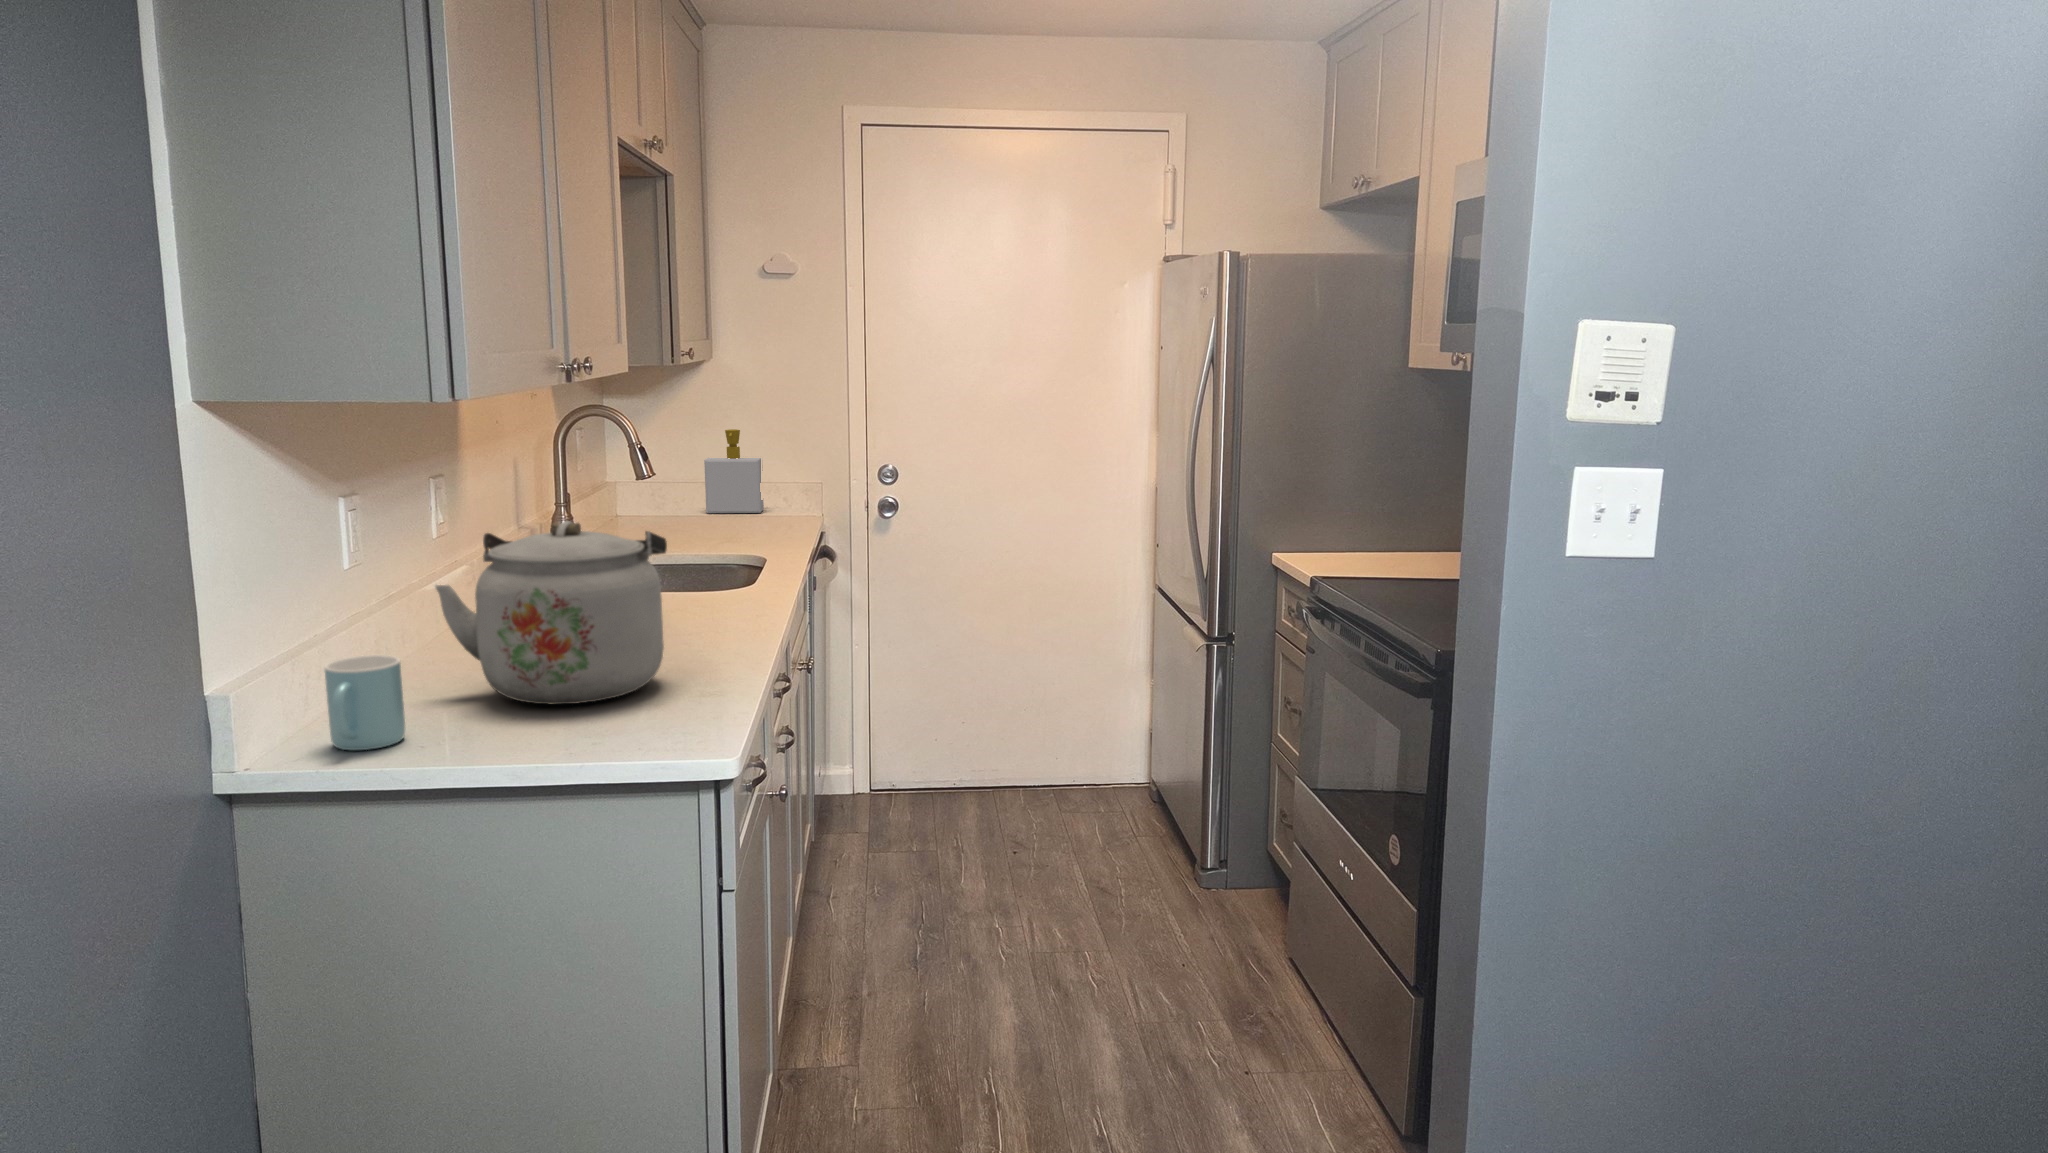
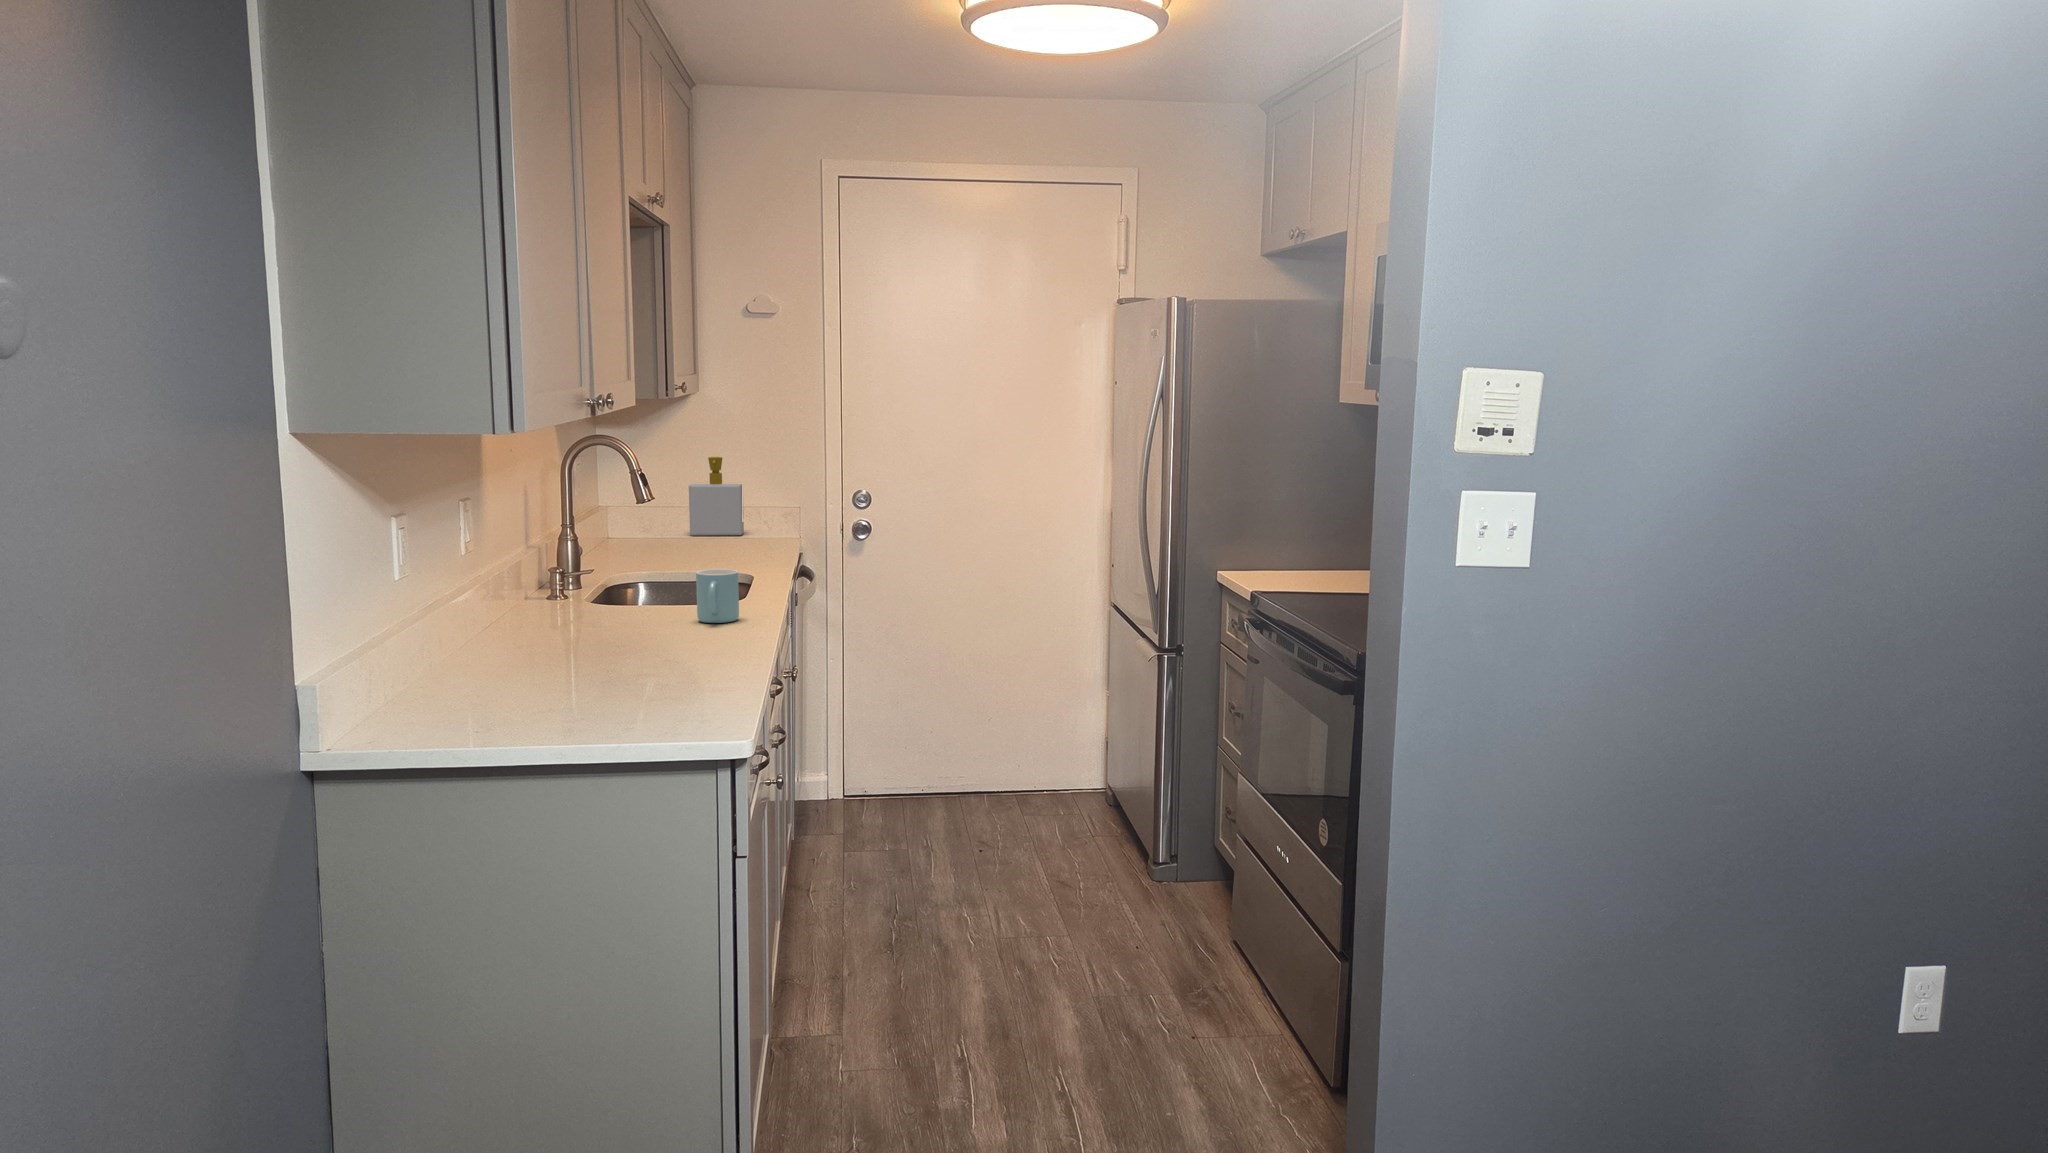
kettle: present [435,521,667,705] -> none [486,536,686,695]
mug: present [324,655,405,750] -> present [696,568,739,623]

